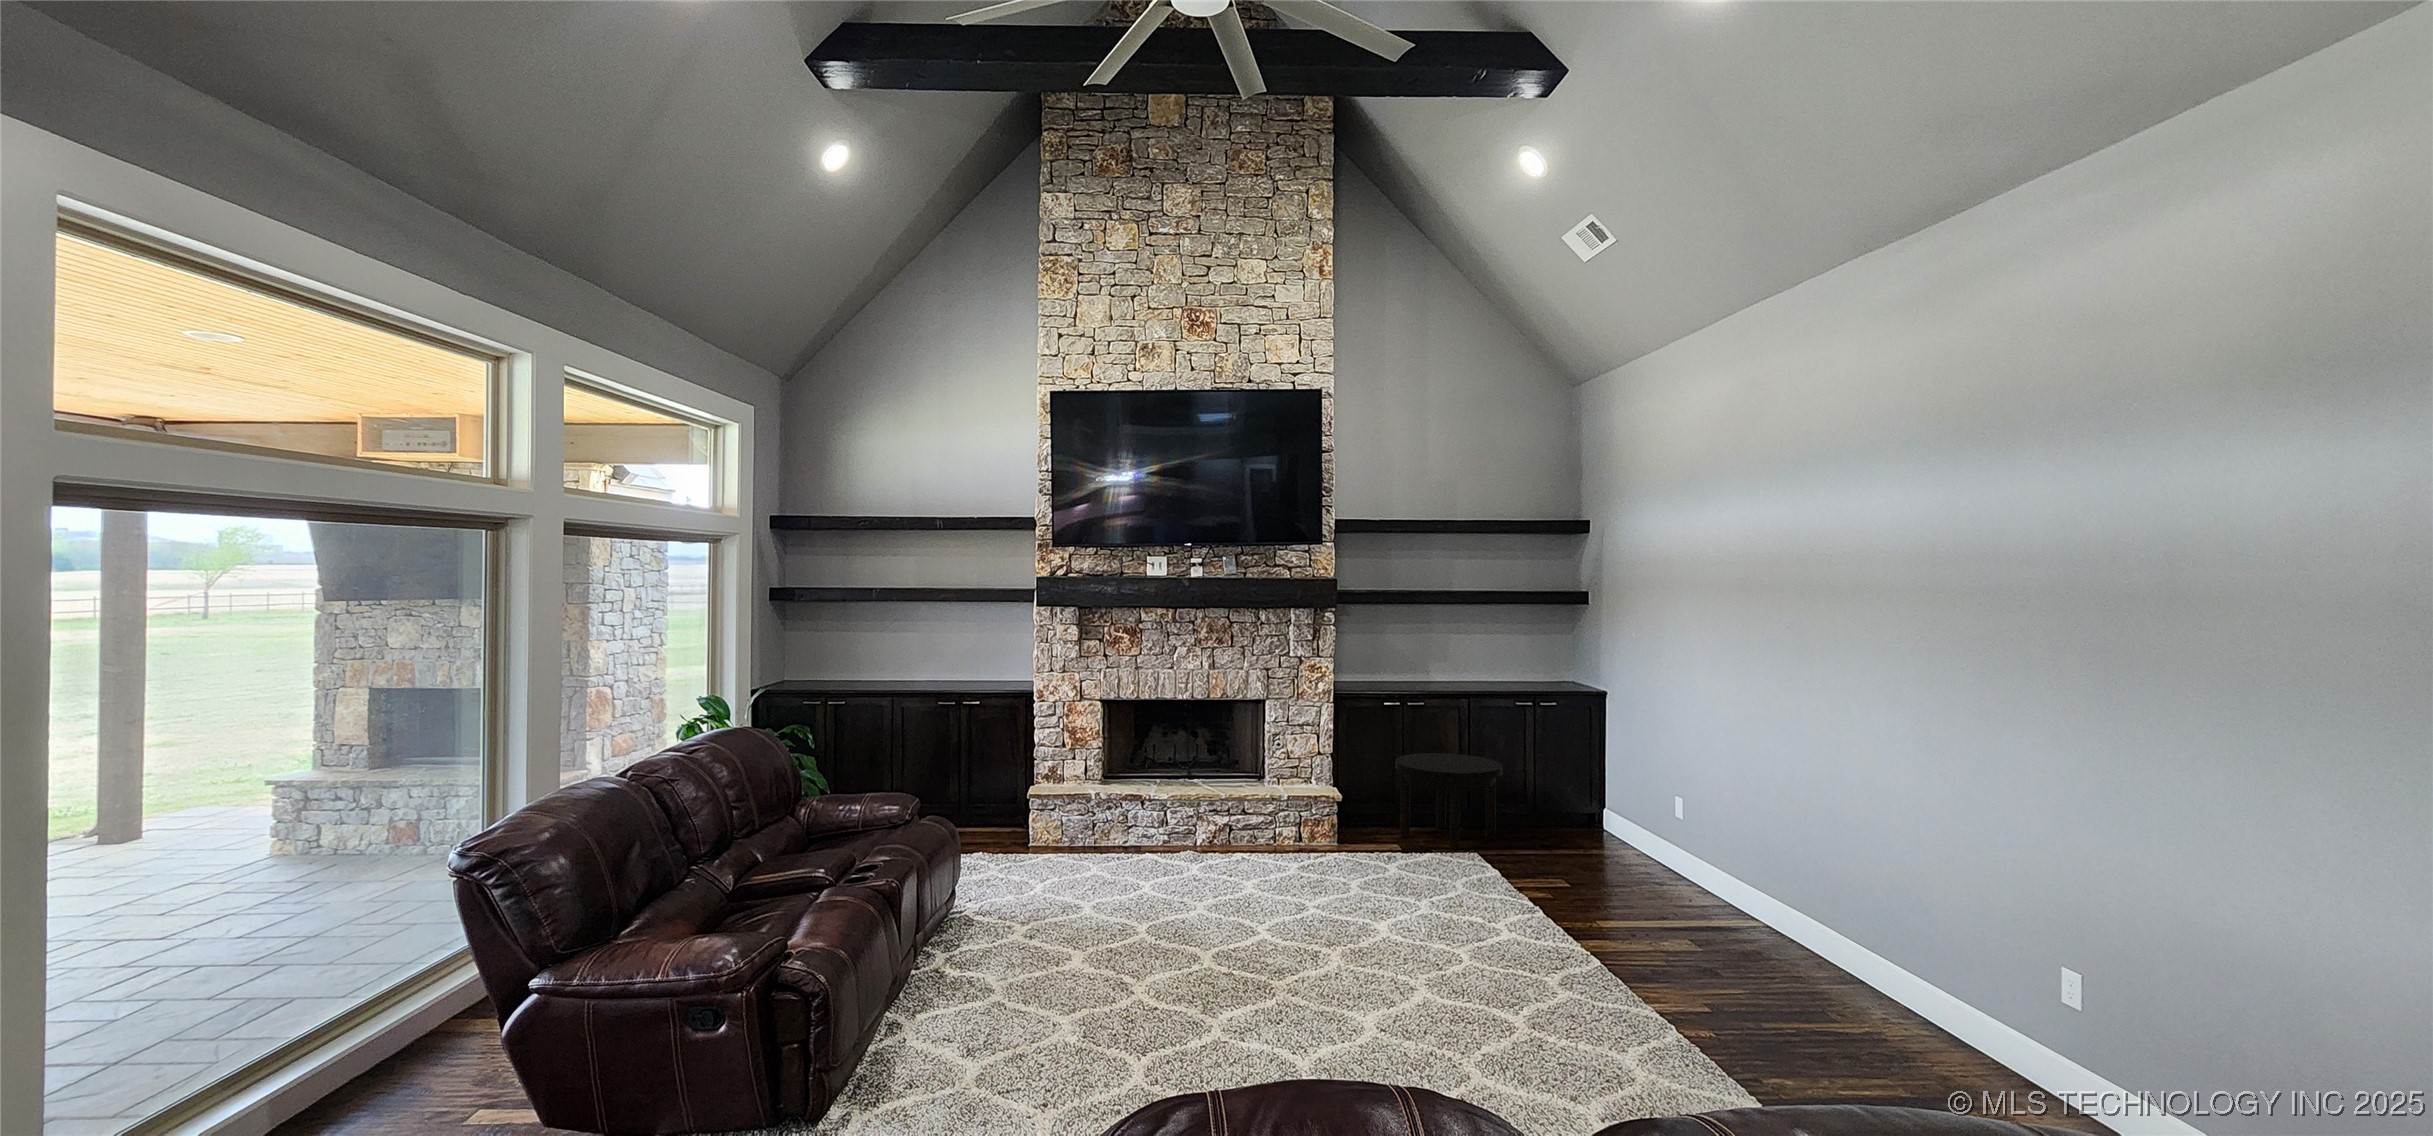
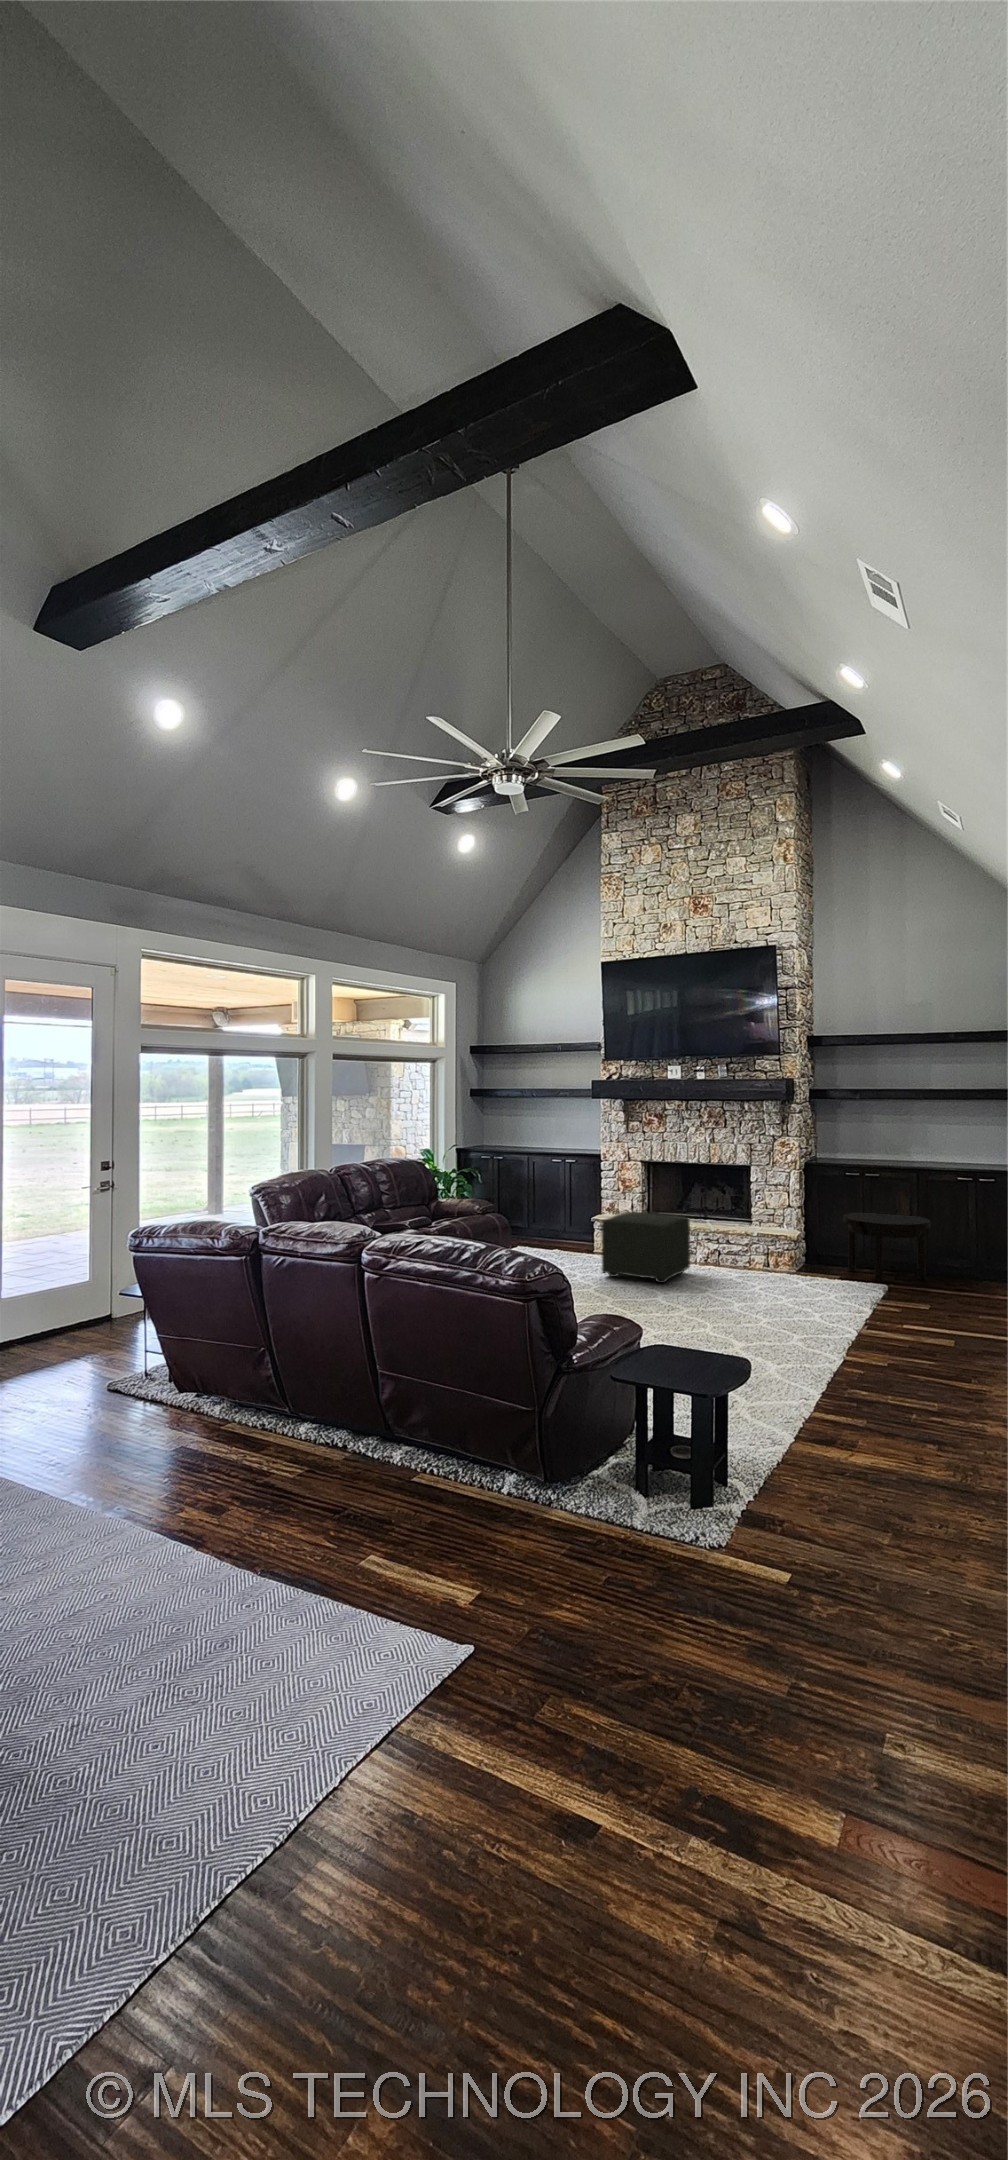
ottoman: none [1117,787,1230,902] -> present [601,1212,690,1283]

